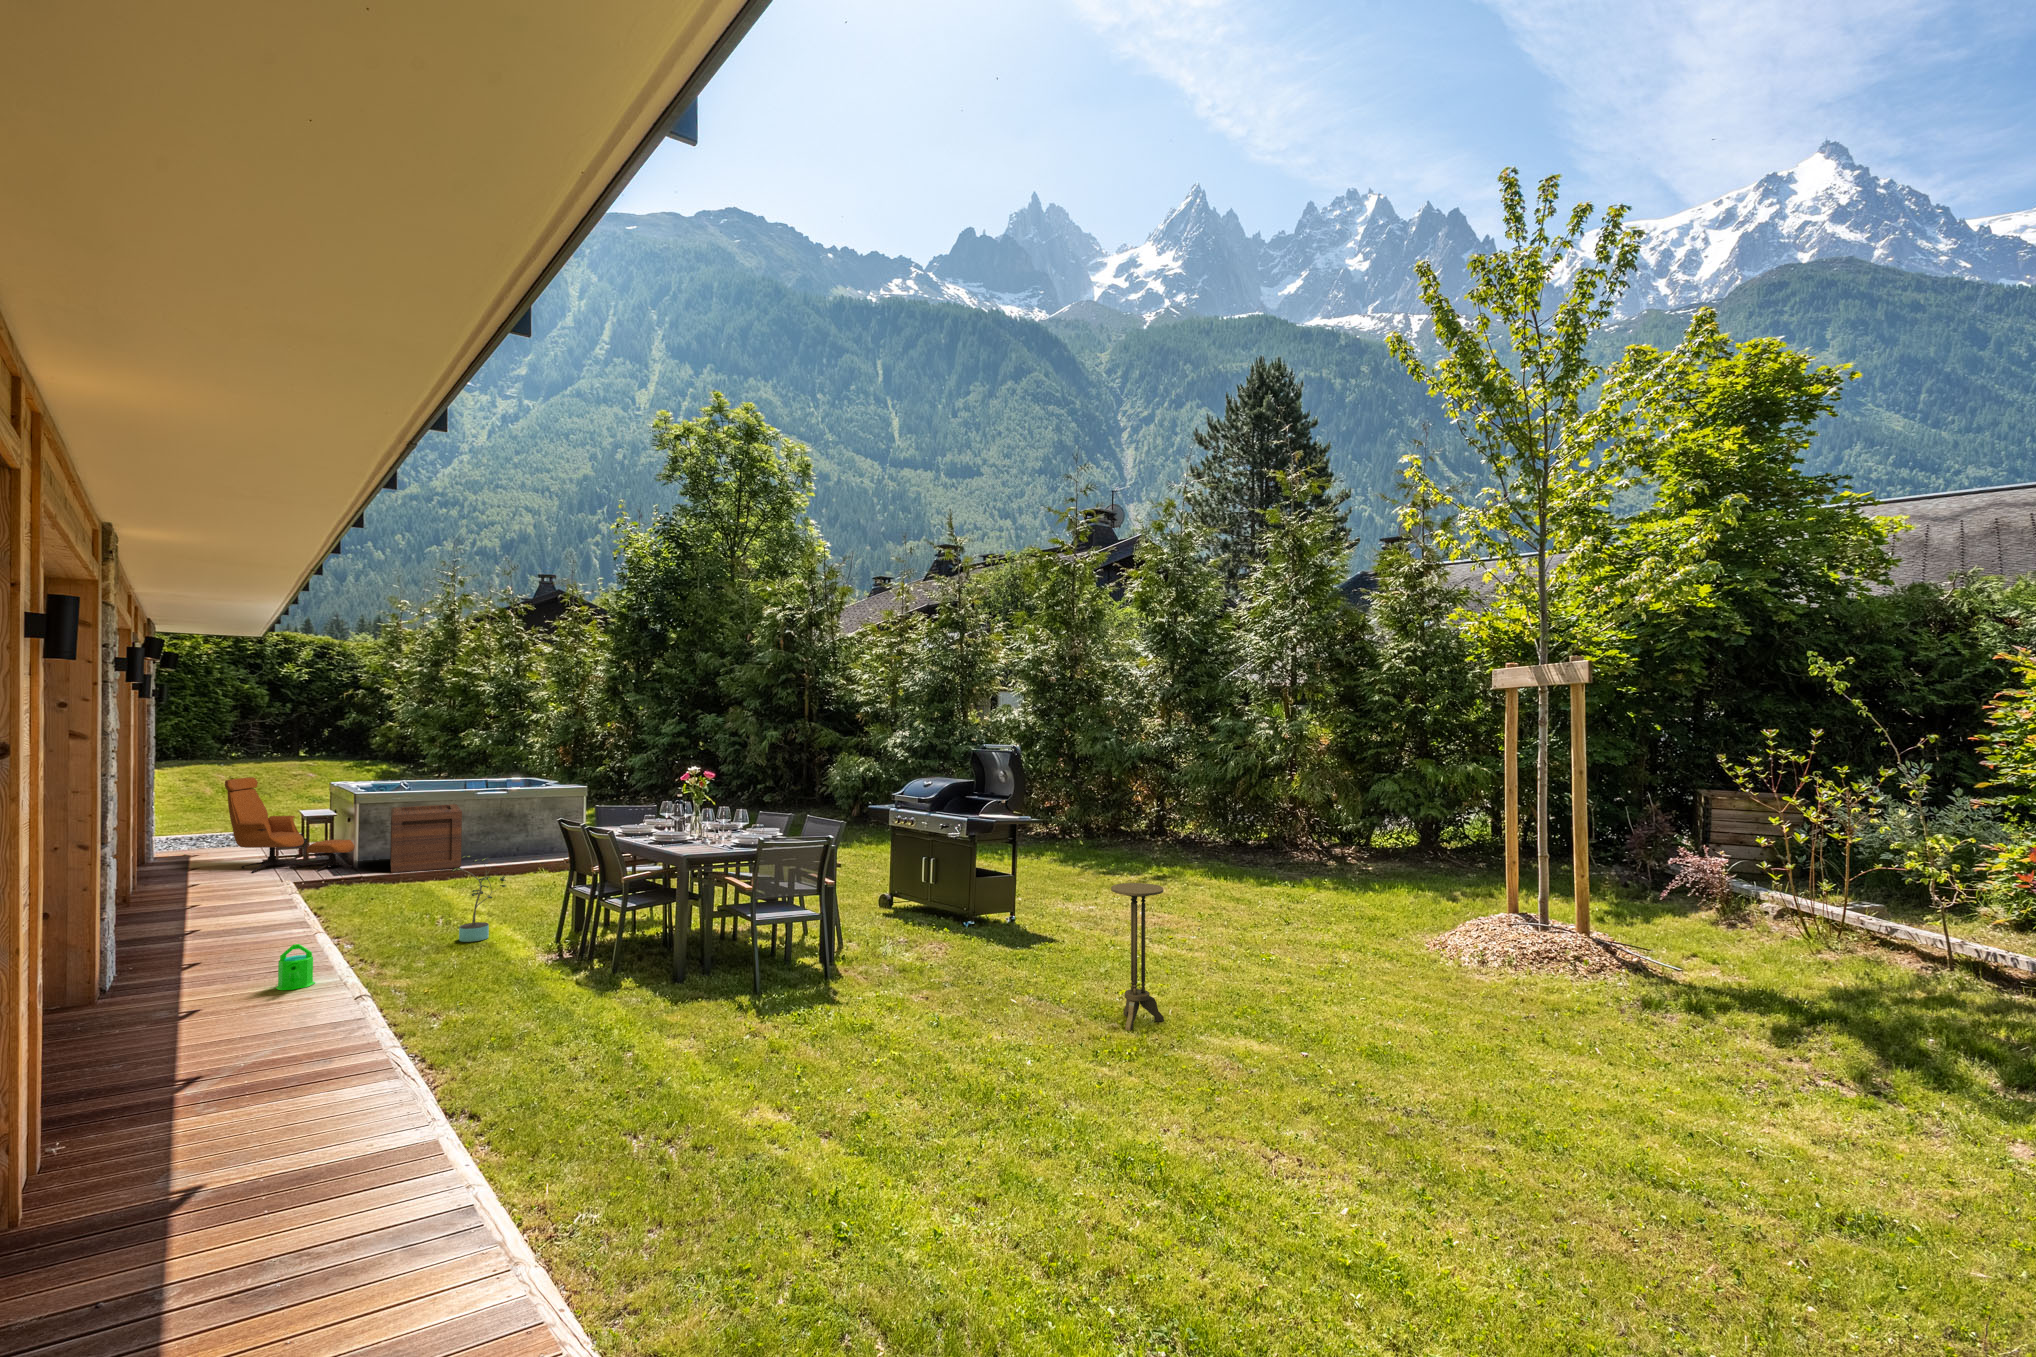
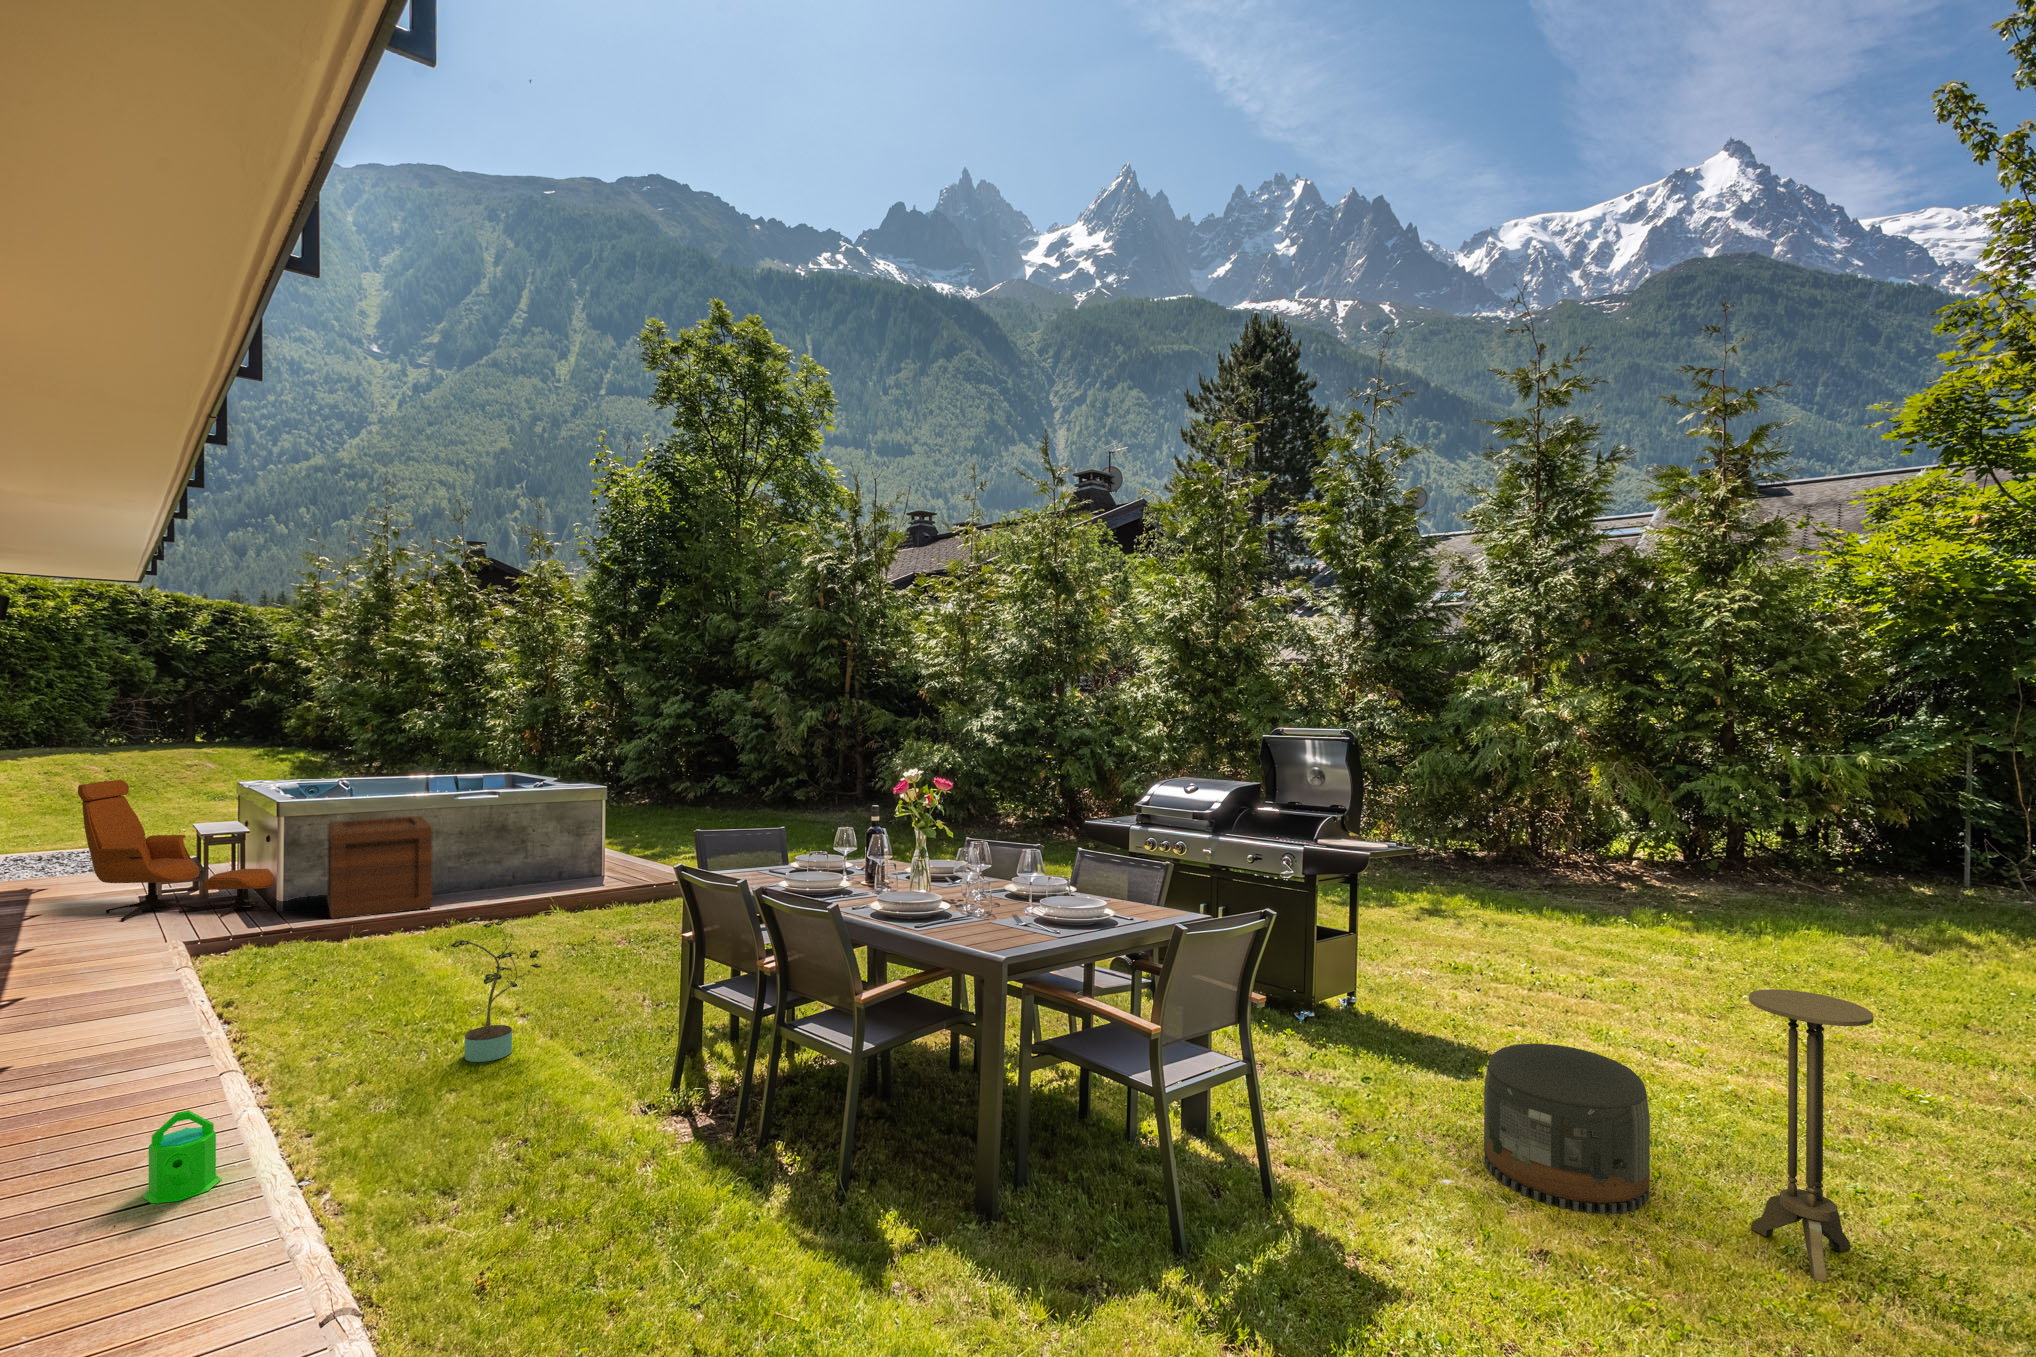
pouf: none [1012,923,1095,1008] -> present [1484,1044,1650,1215]

